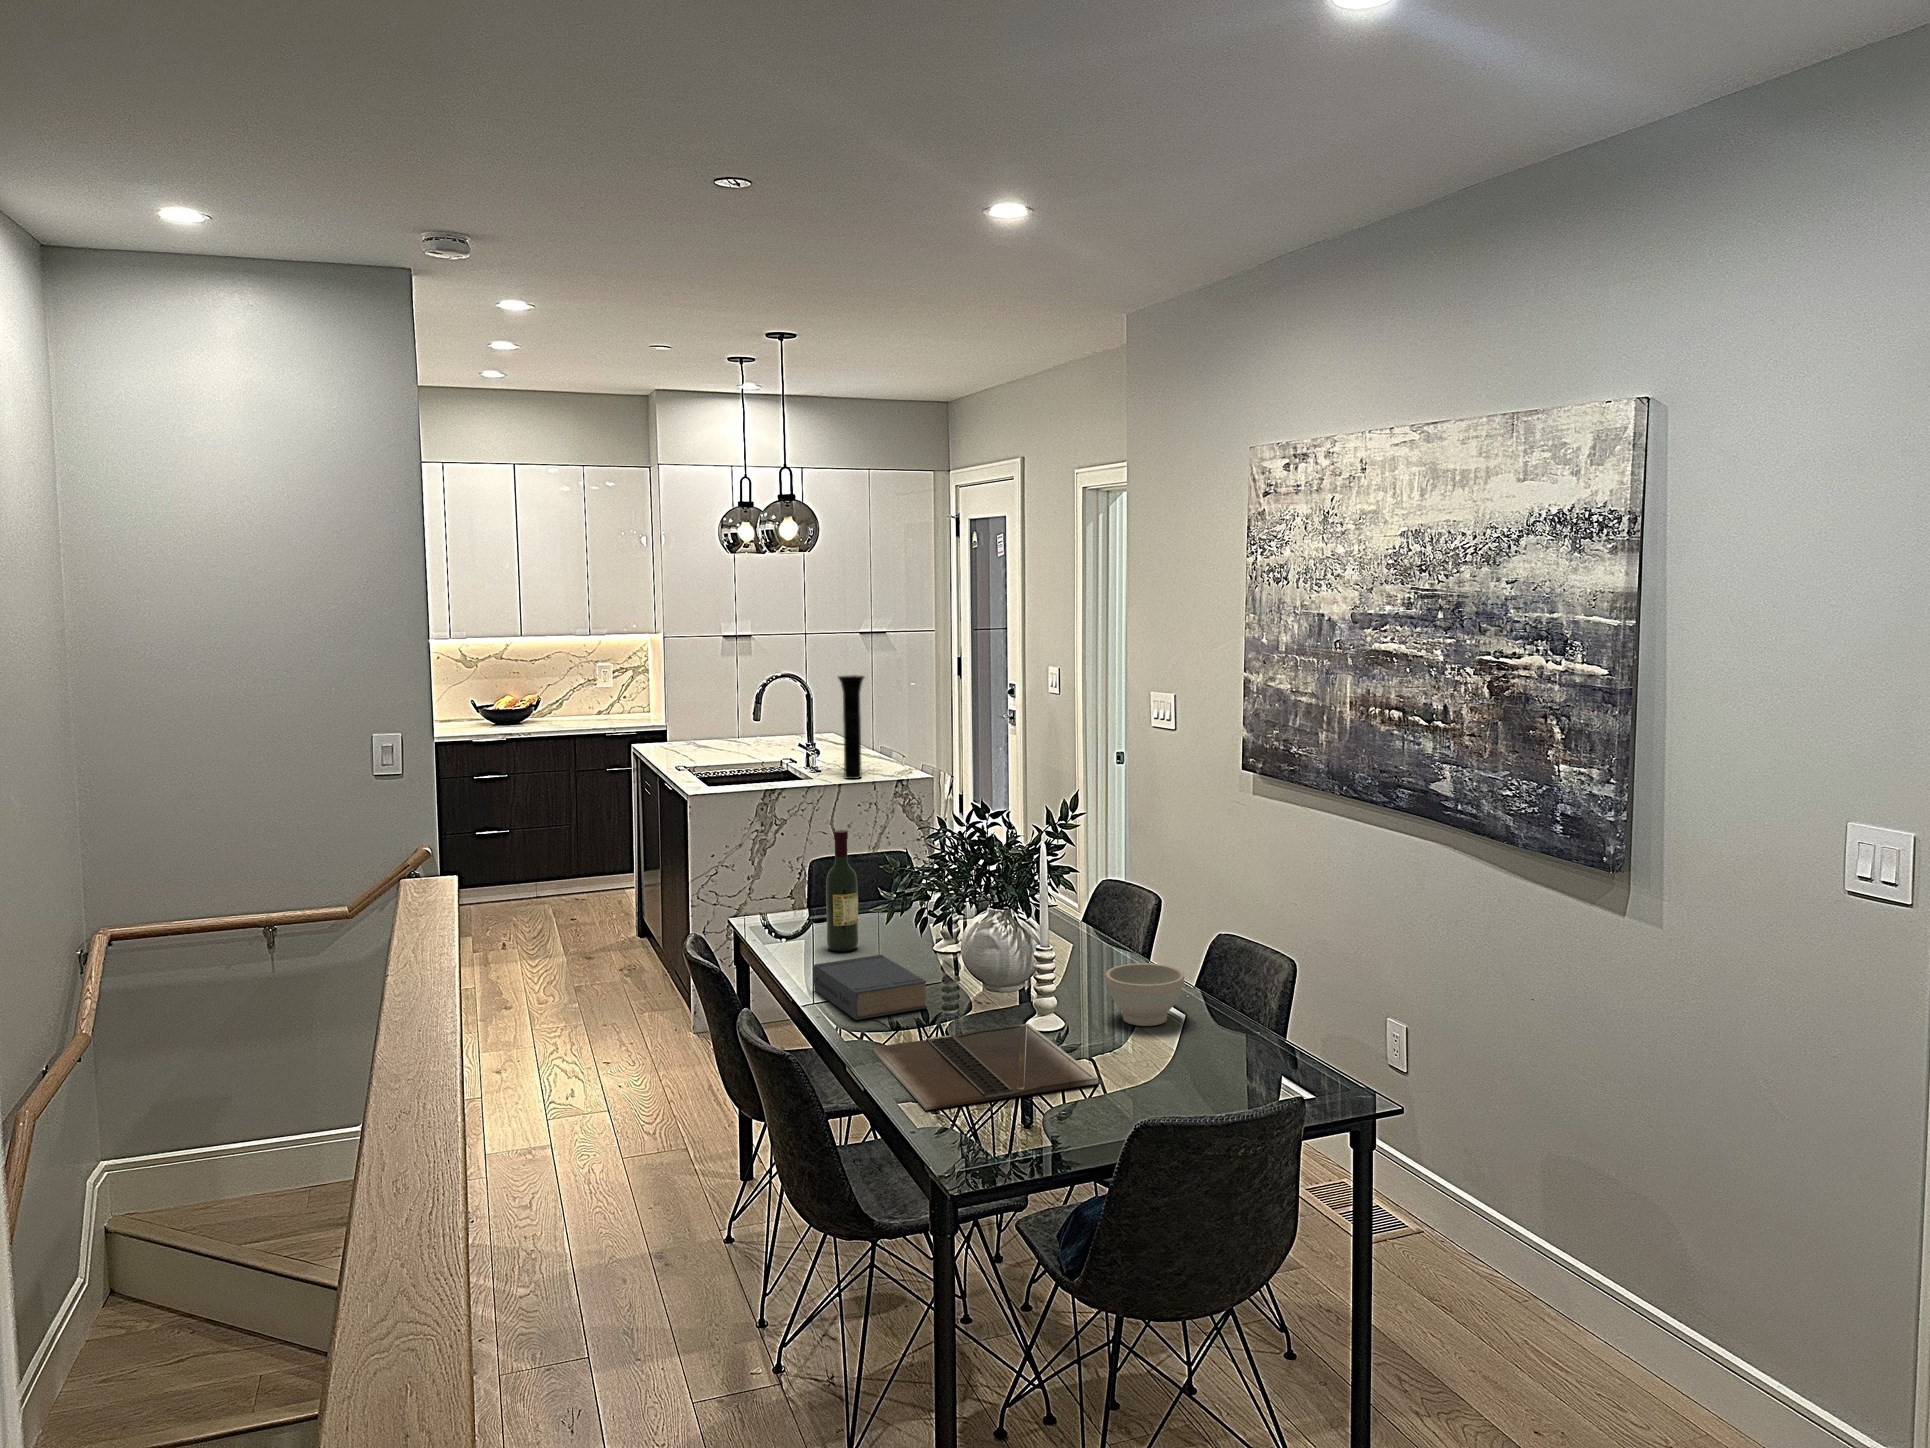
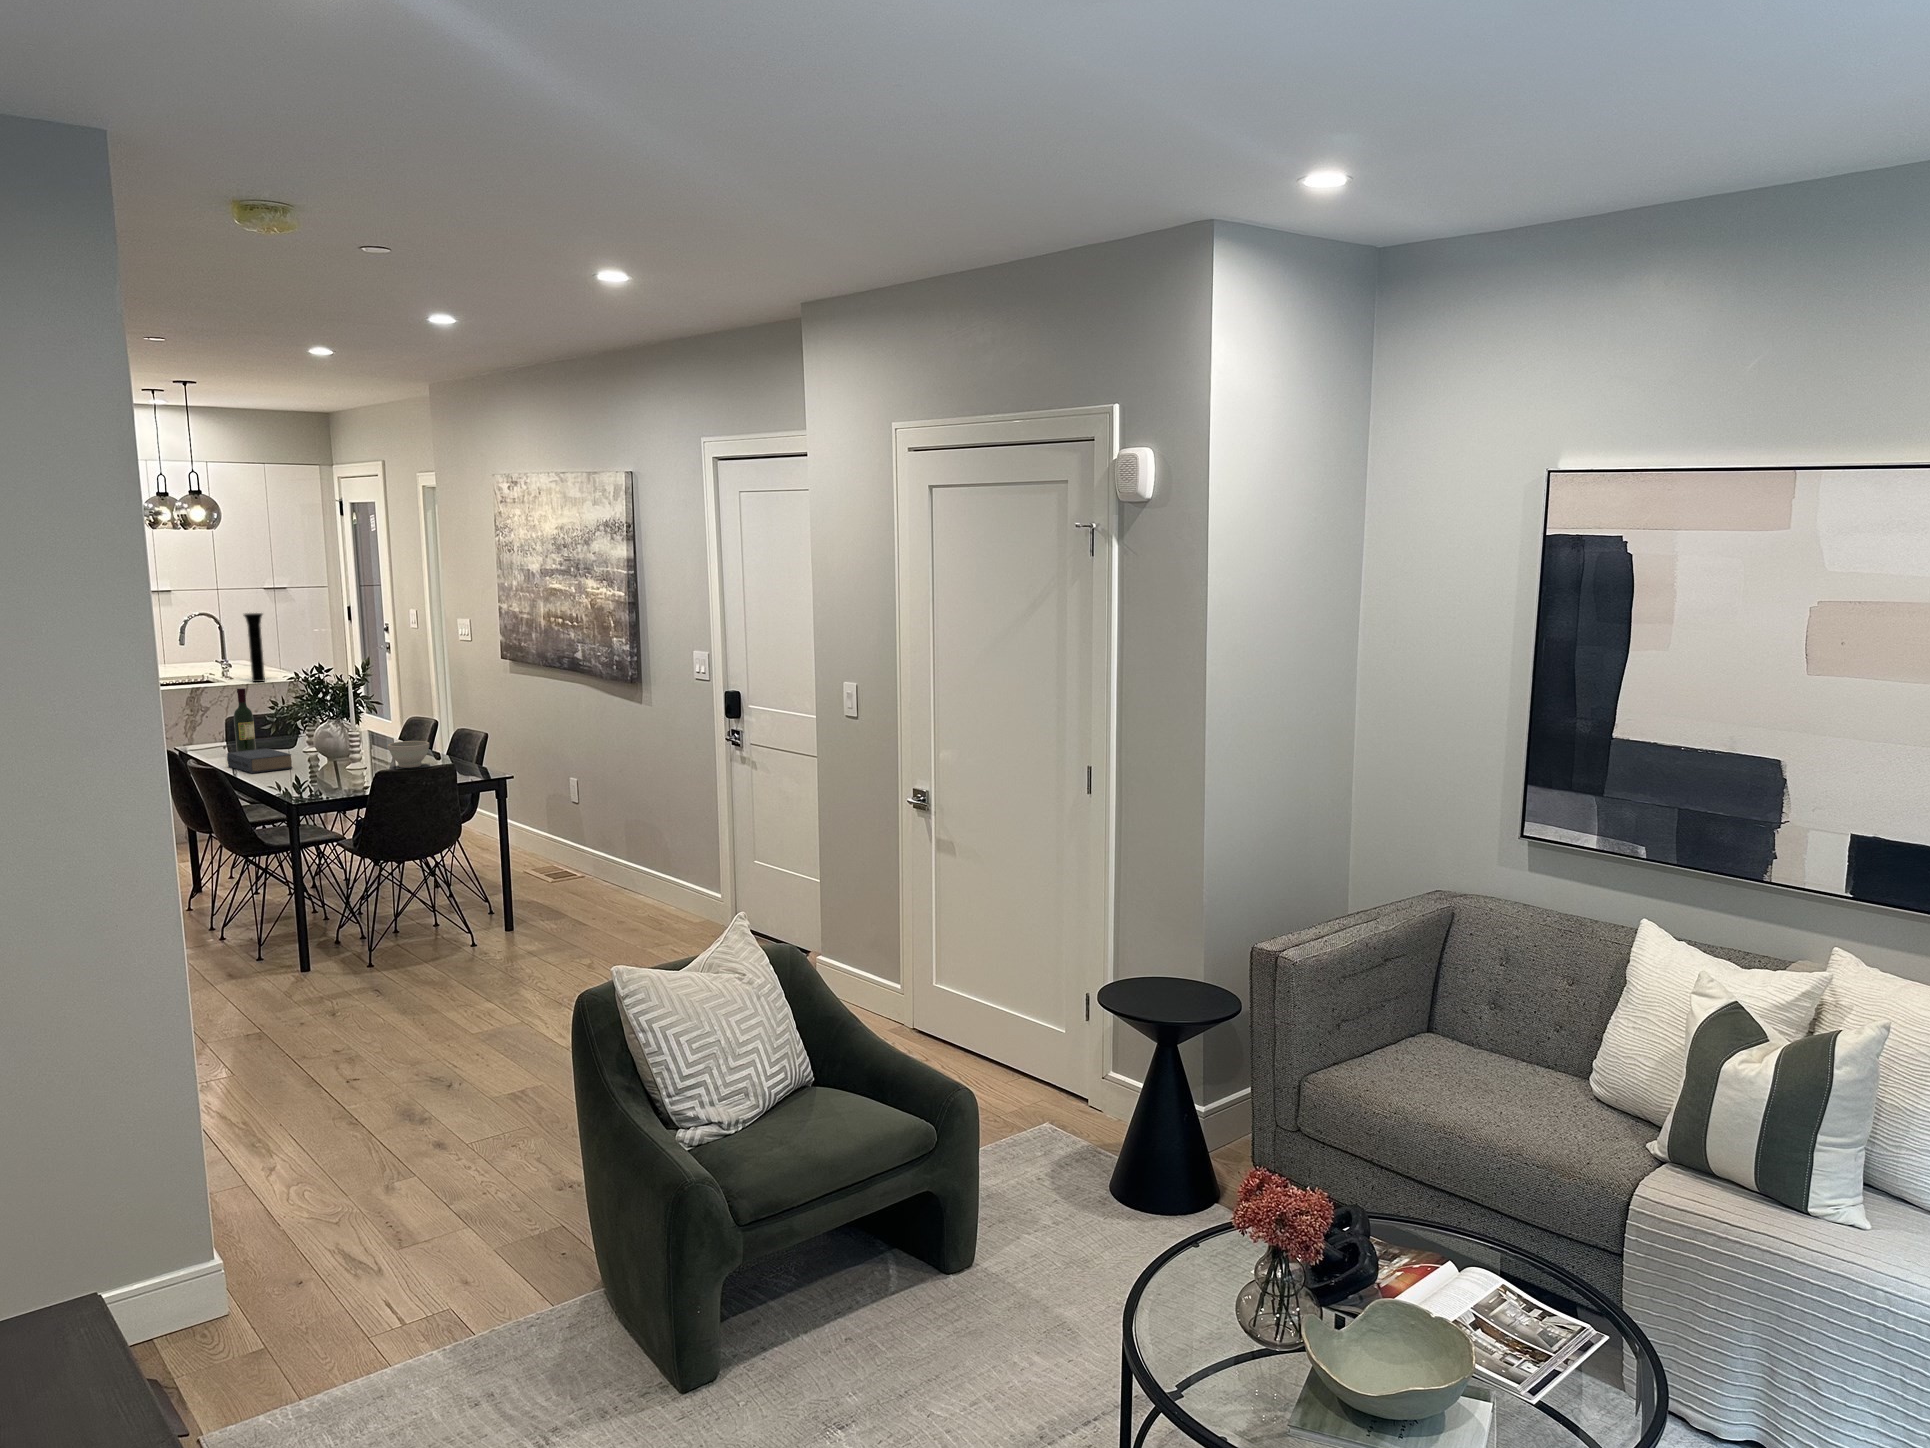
laptop: present [872,1024,1098,1110] -> none [260,769,374,793]

